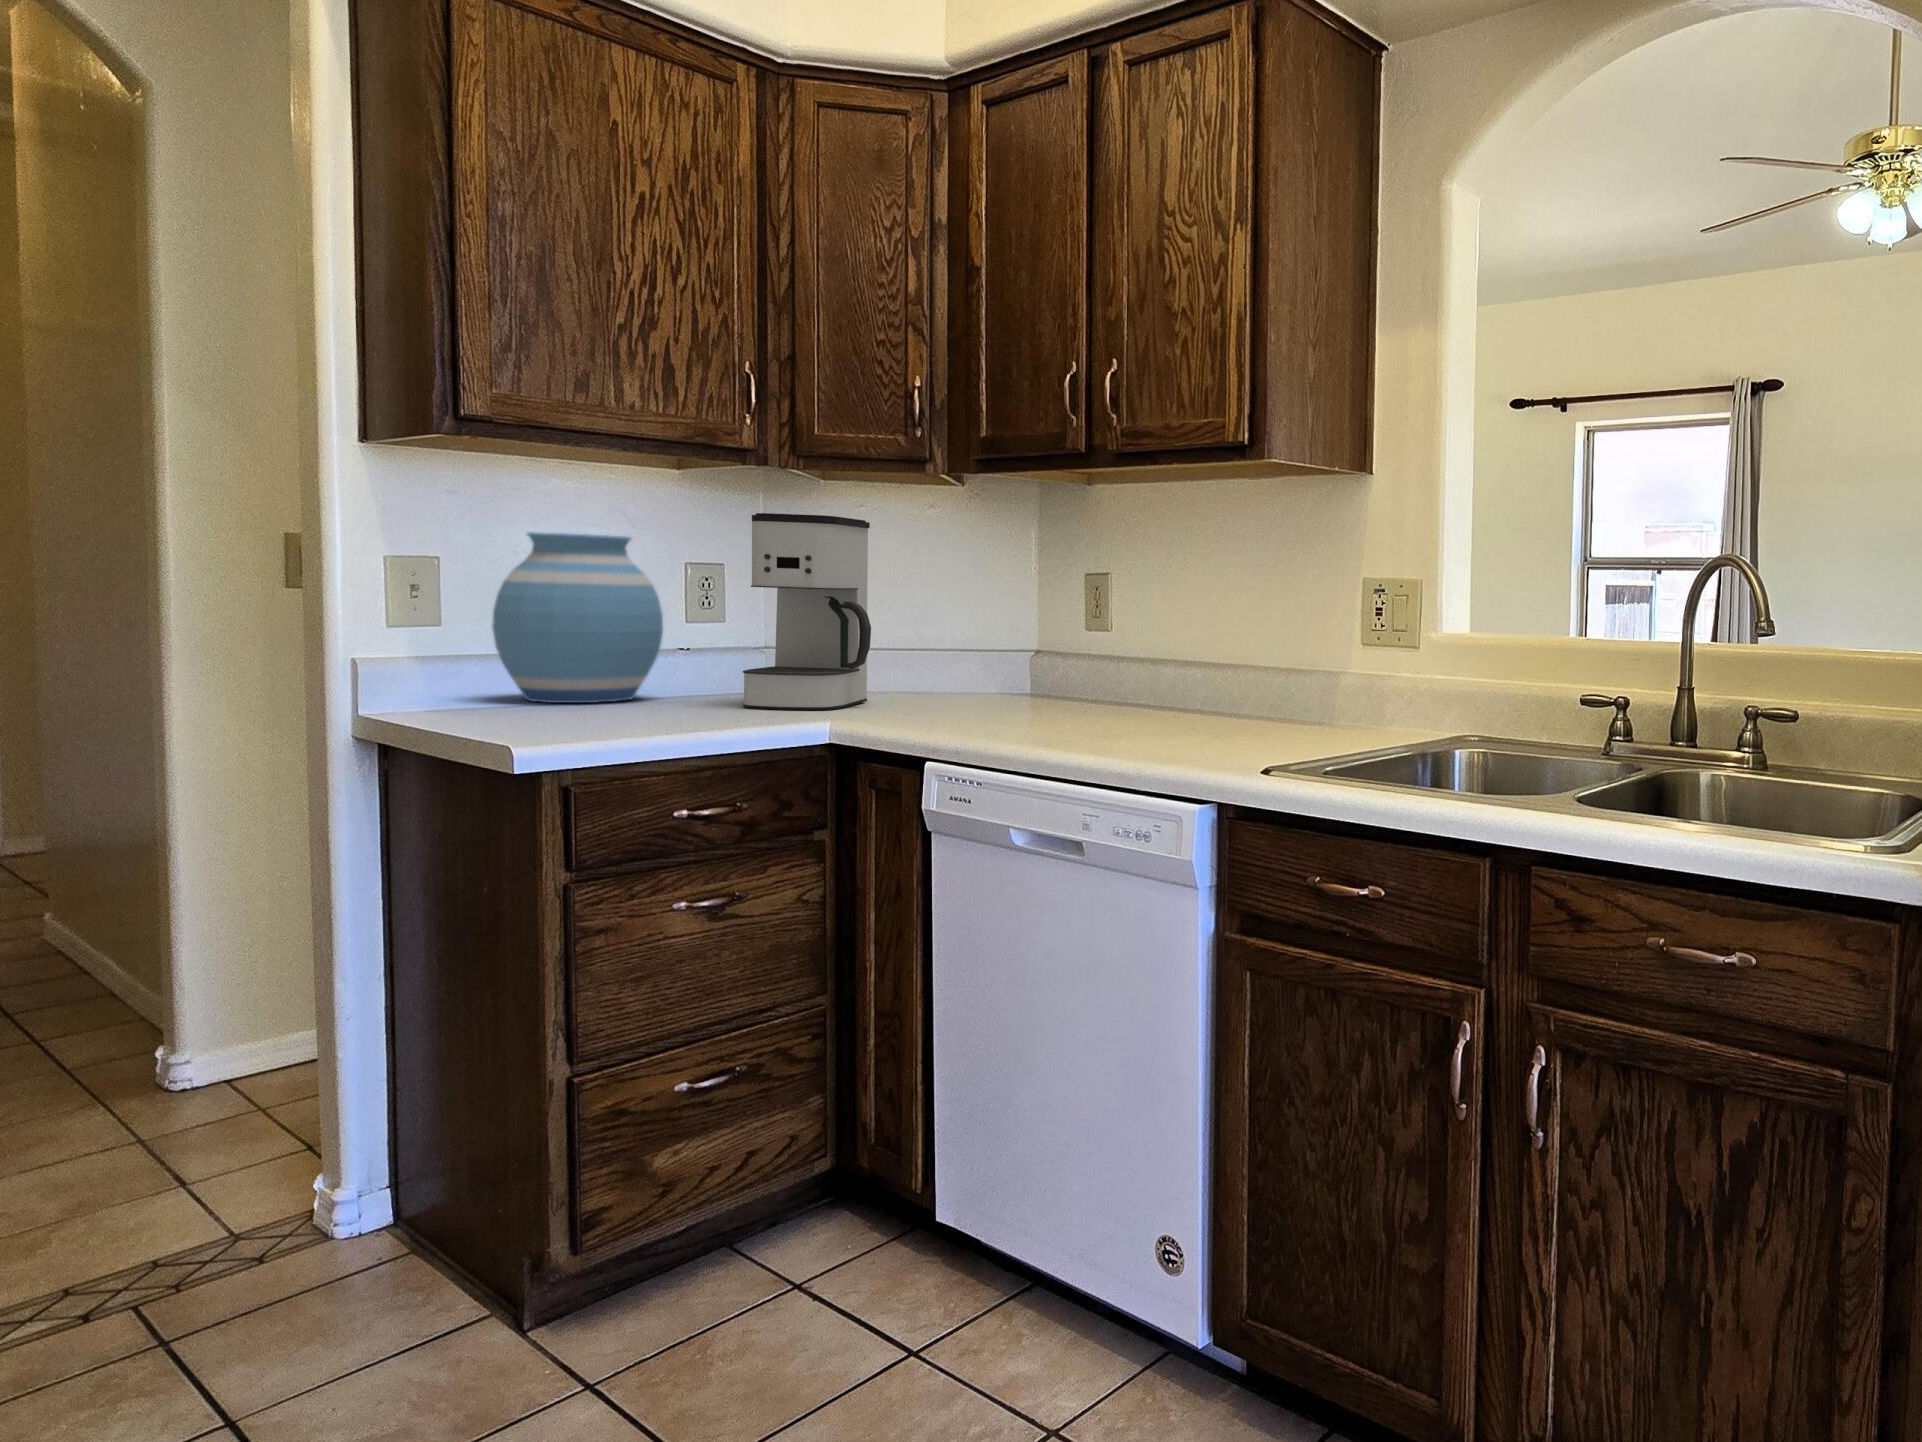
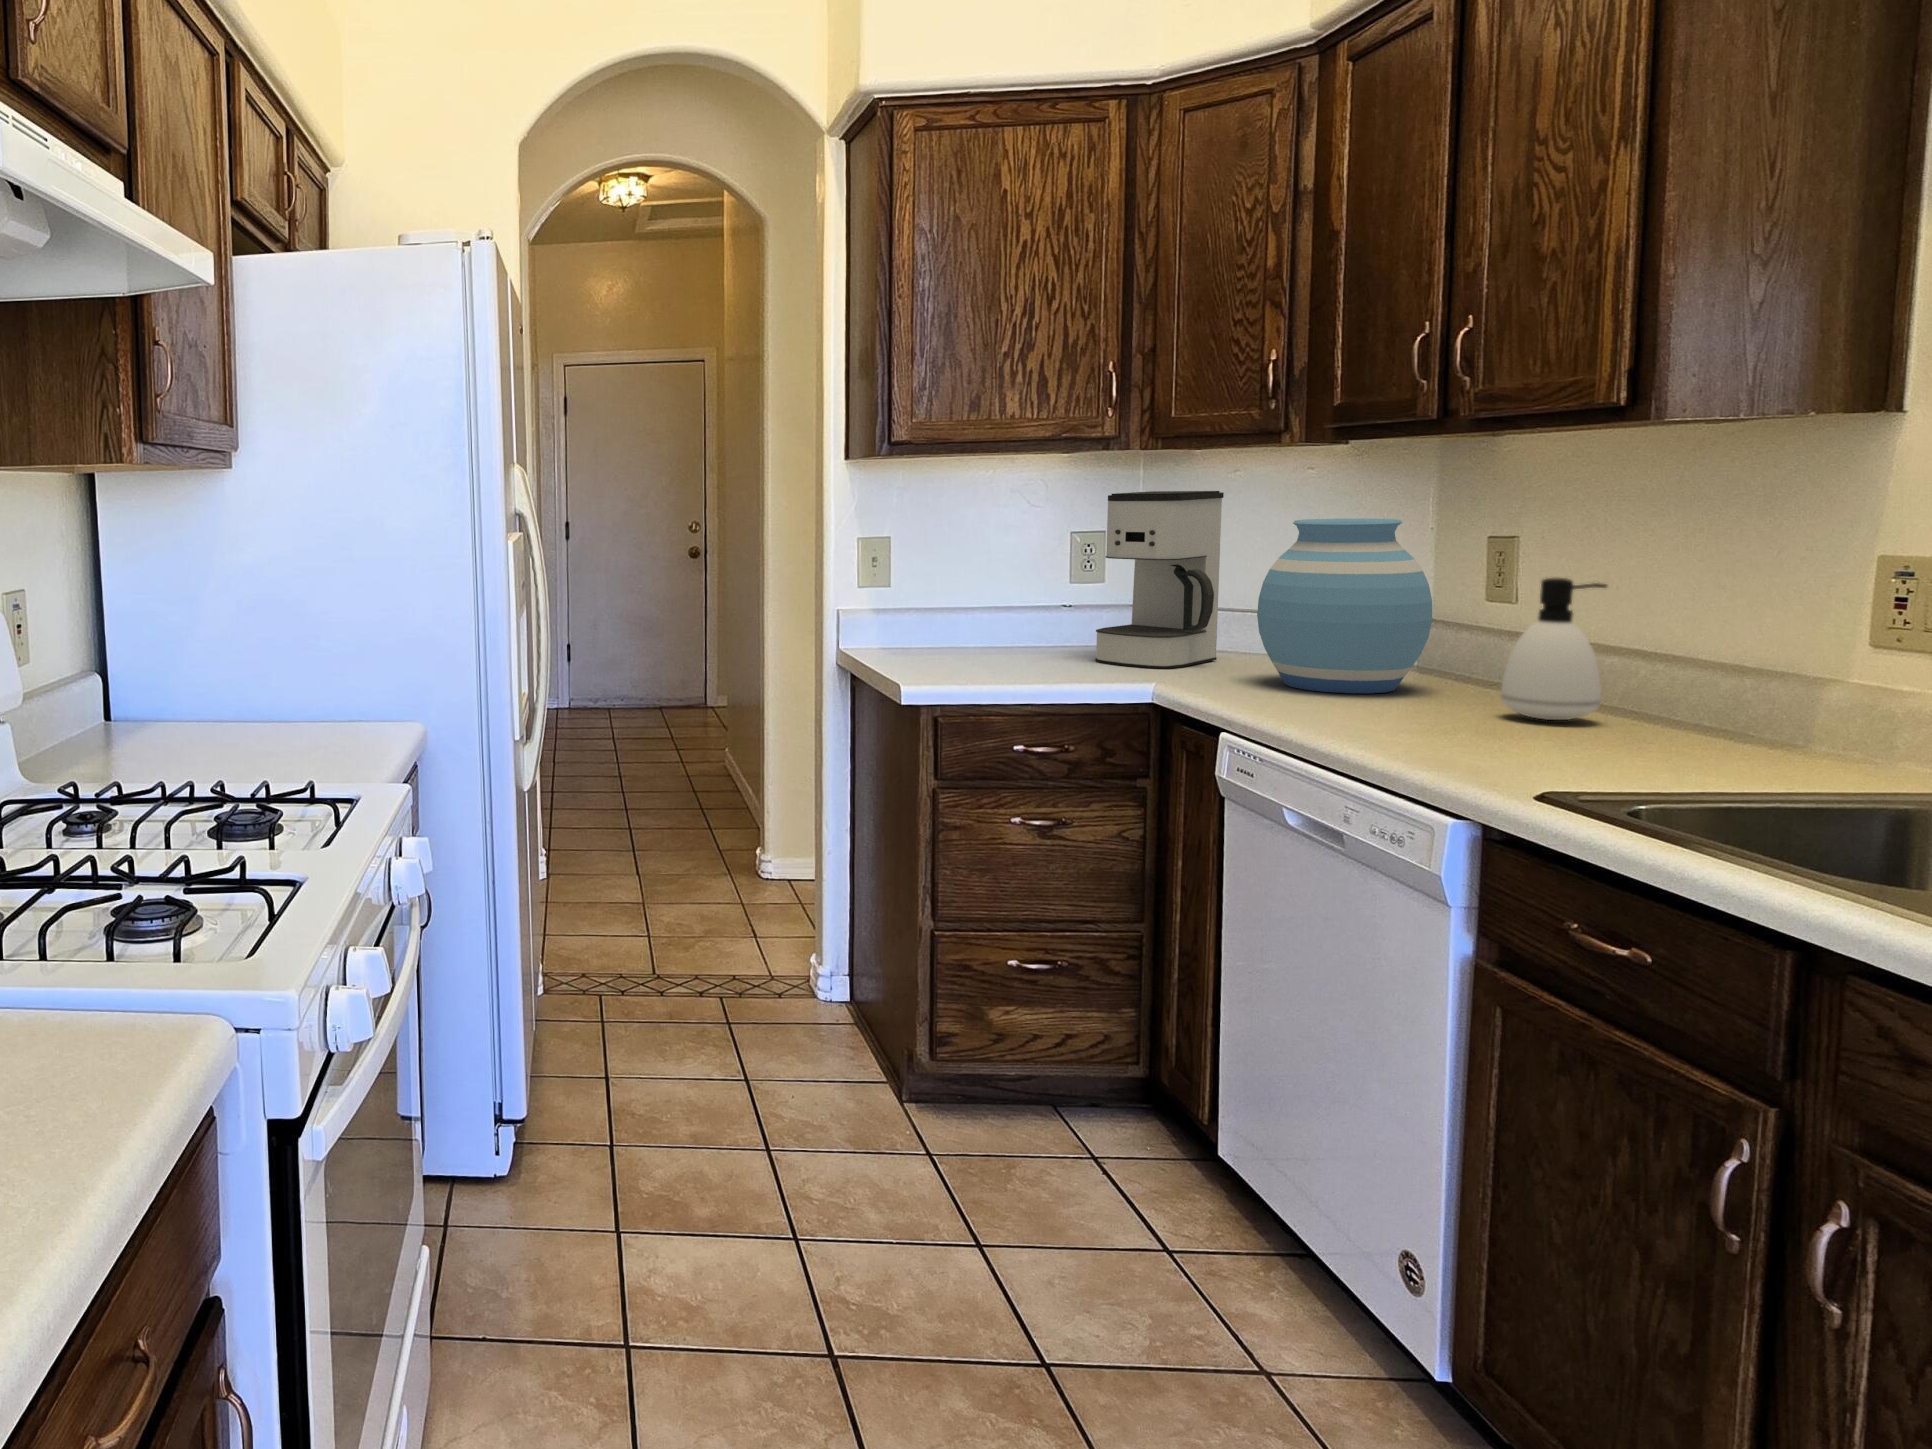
vase: present [492,532,663,703] -> present [1257,518,1432,693]
soap dispenser: none [1150,600,1218,725] -> present [1501,578,1607,720]

